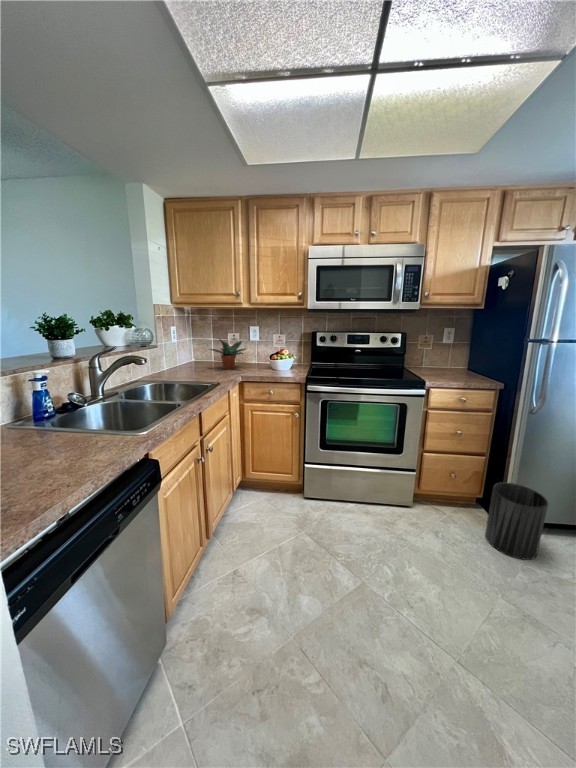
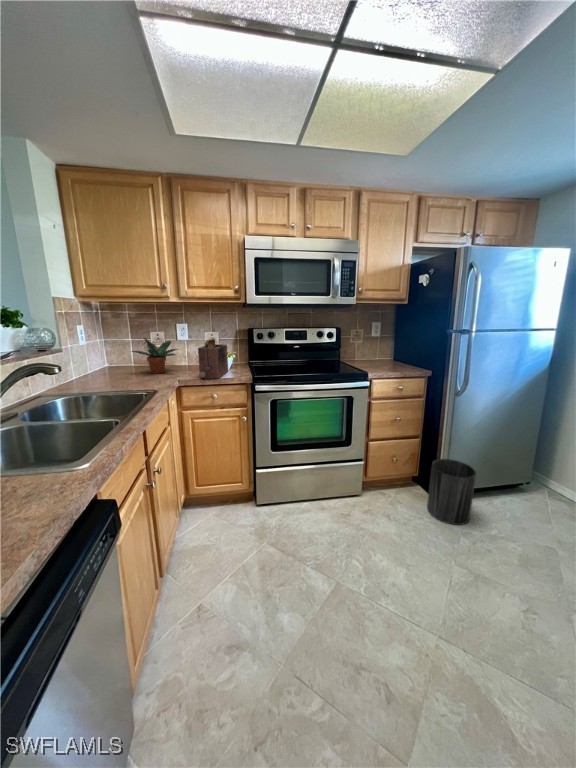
toaster: none [260,341,288,377] -> present [198,338,228,379]

